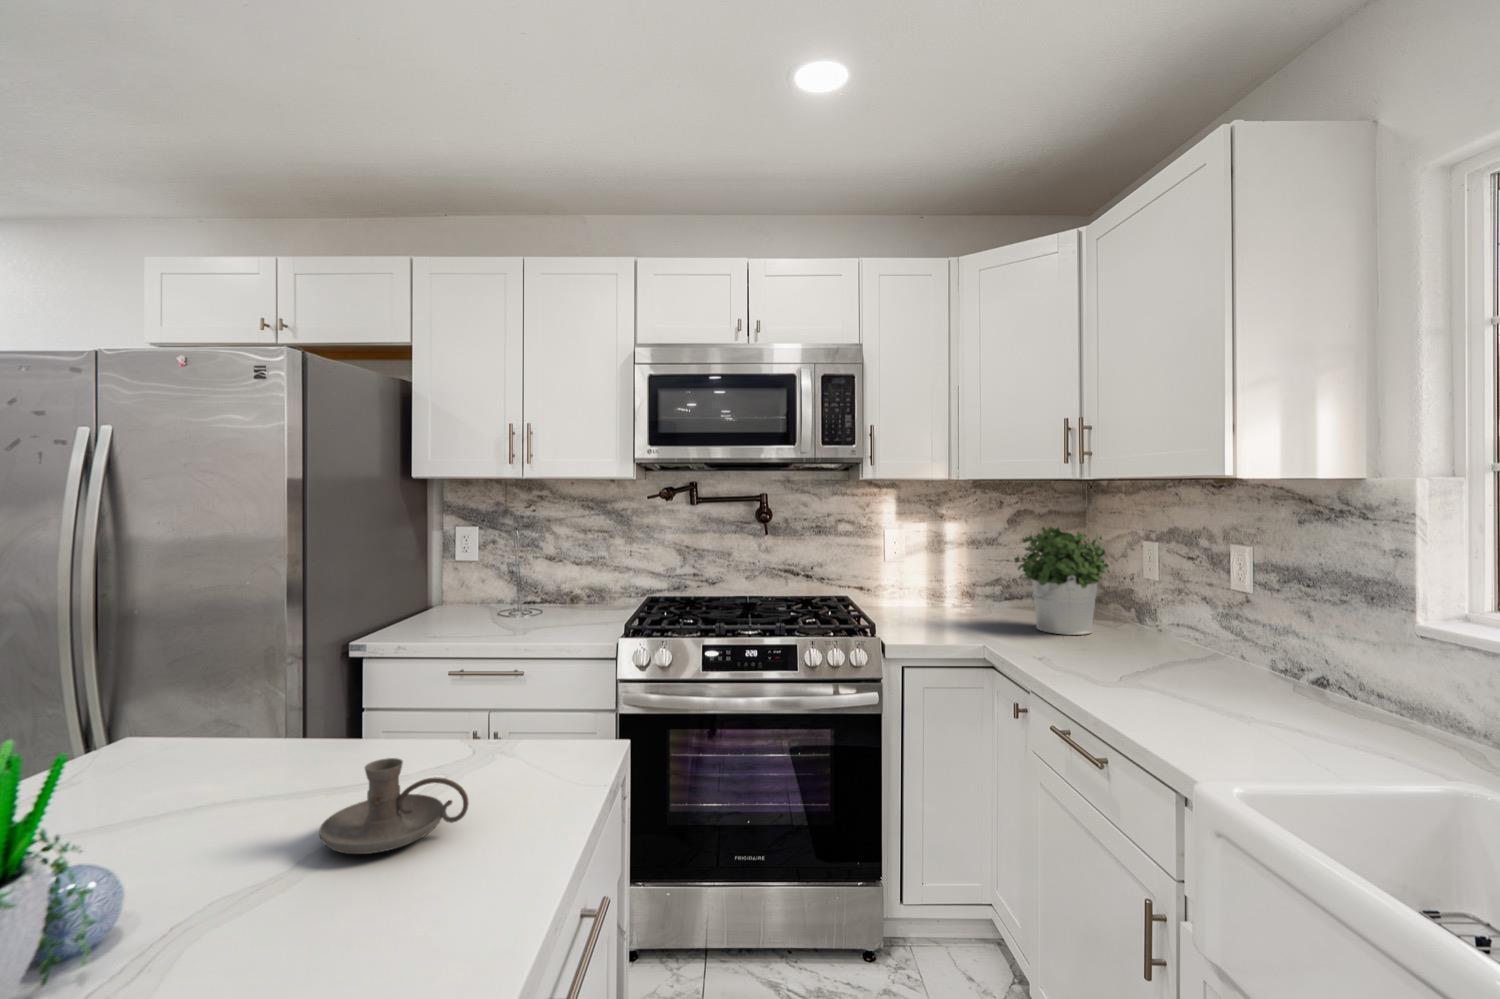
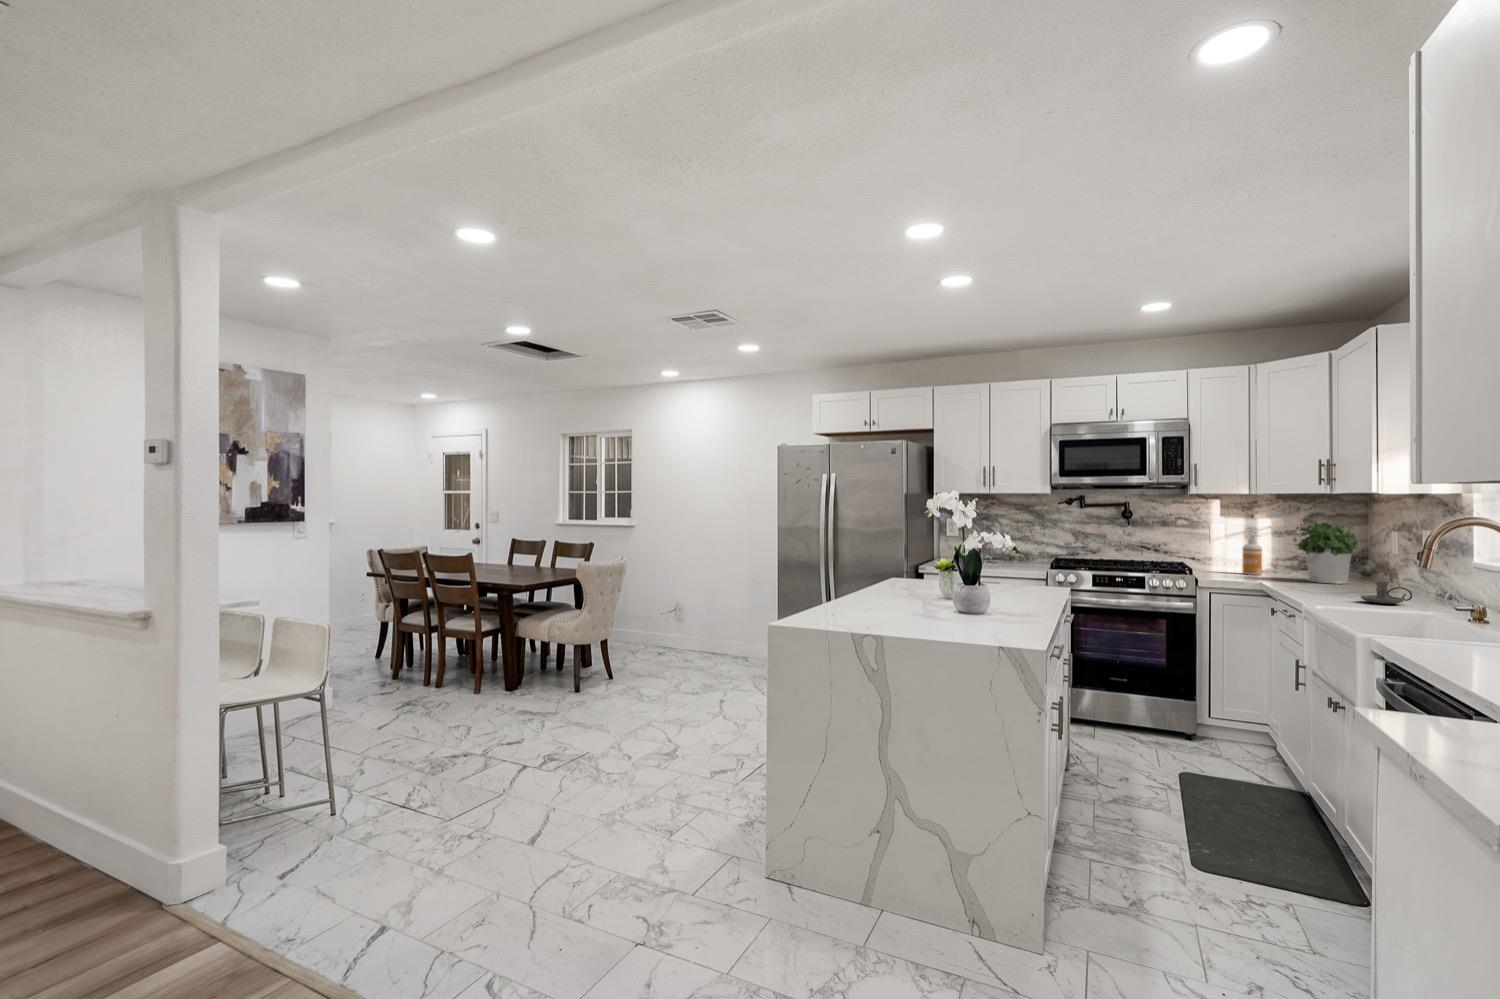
soap dispenser: none [932,547,959,615] -> present [1242,535,1262,575]
candle holder: present [319,758,469,854] -> present [1361,581,1412,604]

